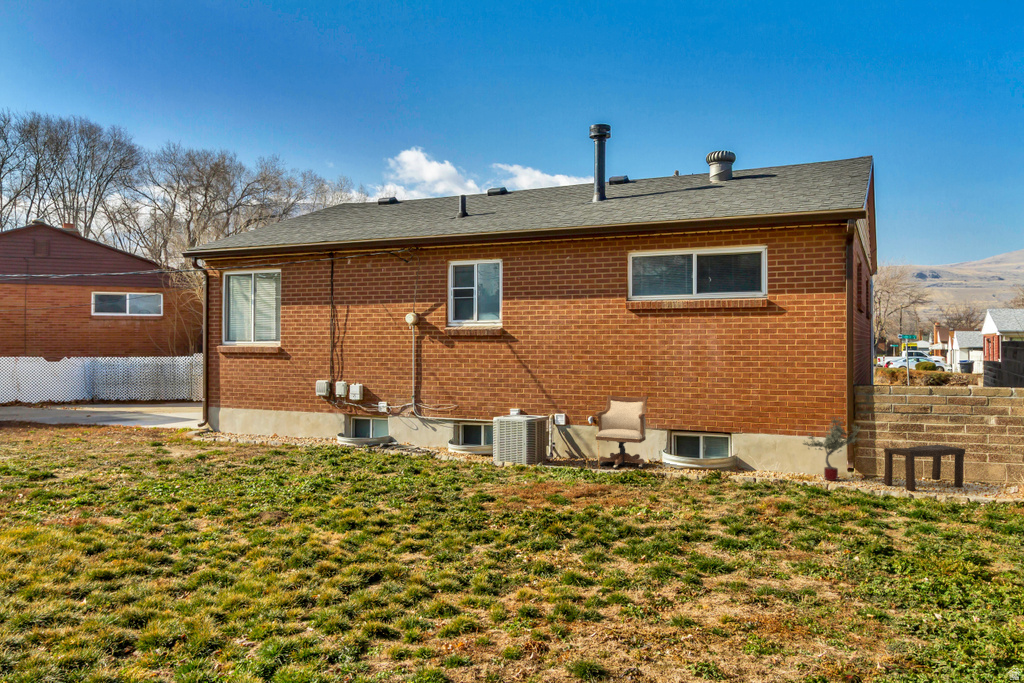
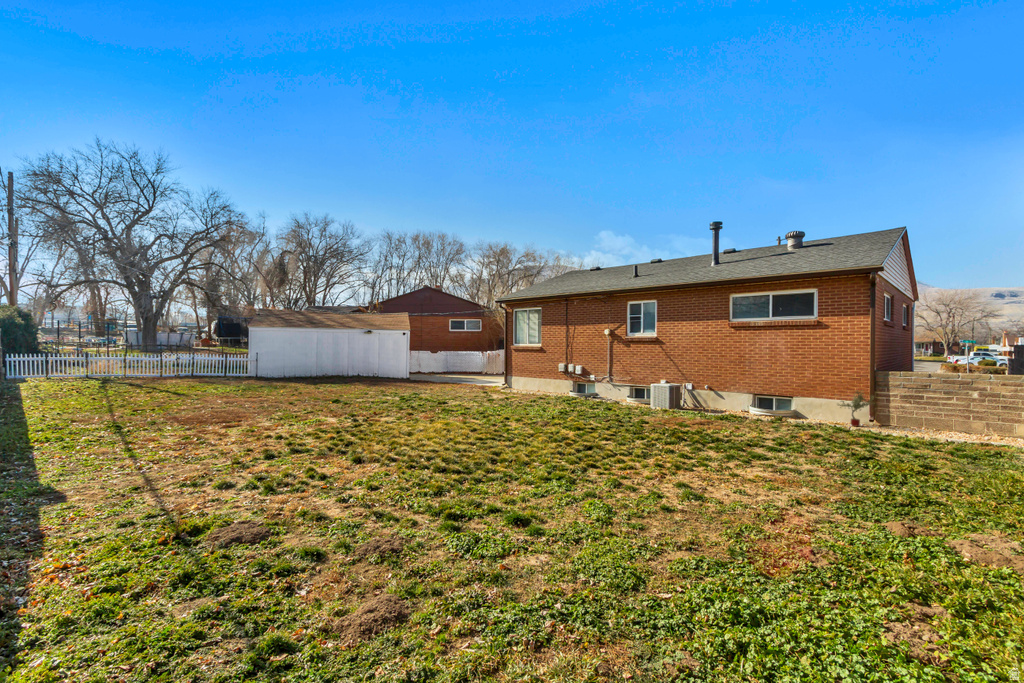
chair: present [596,395,648,469] -> none [708,374,741,414]
bench: present [884,445,965,491] -> none [891,409,951,434]

